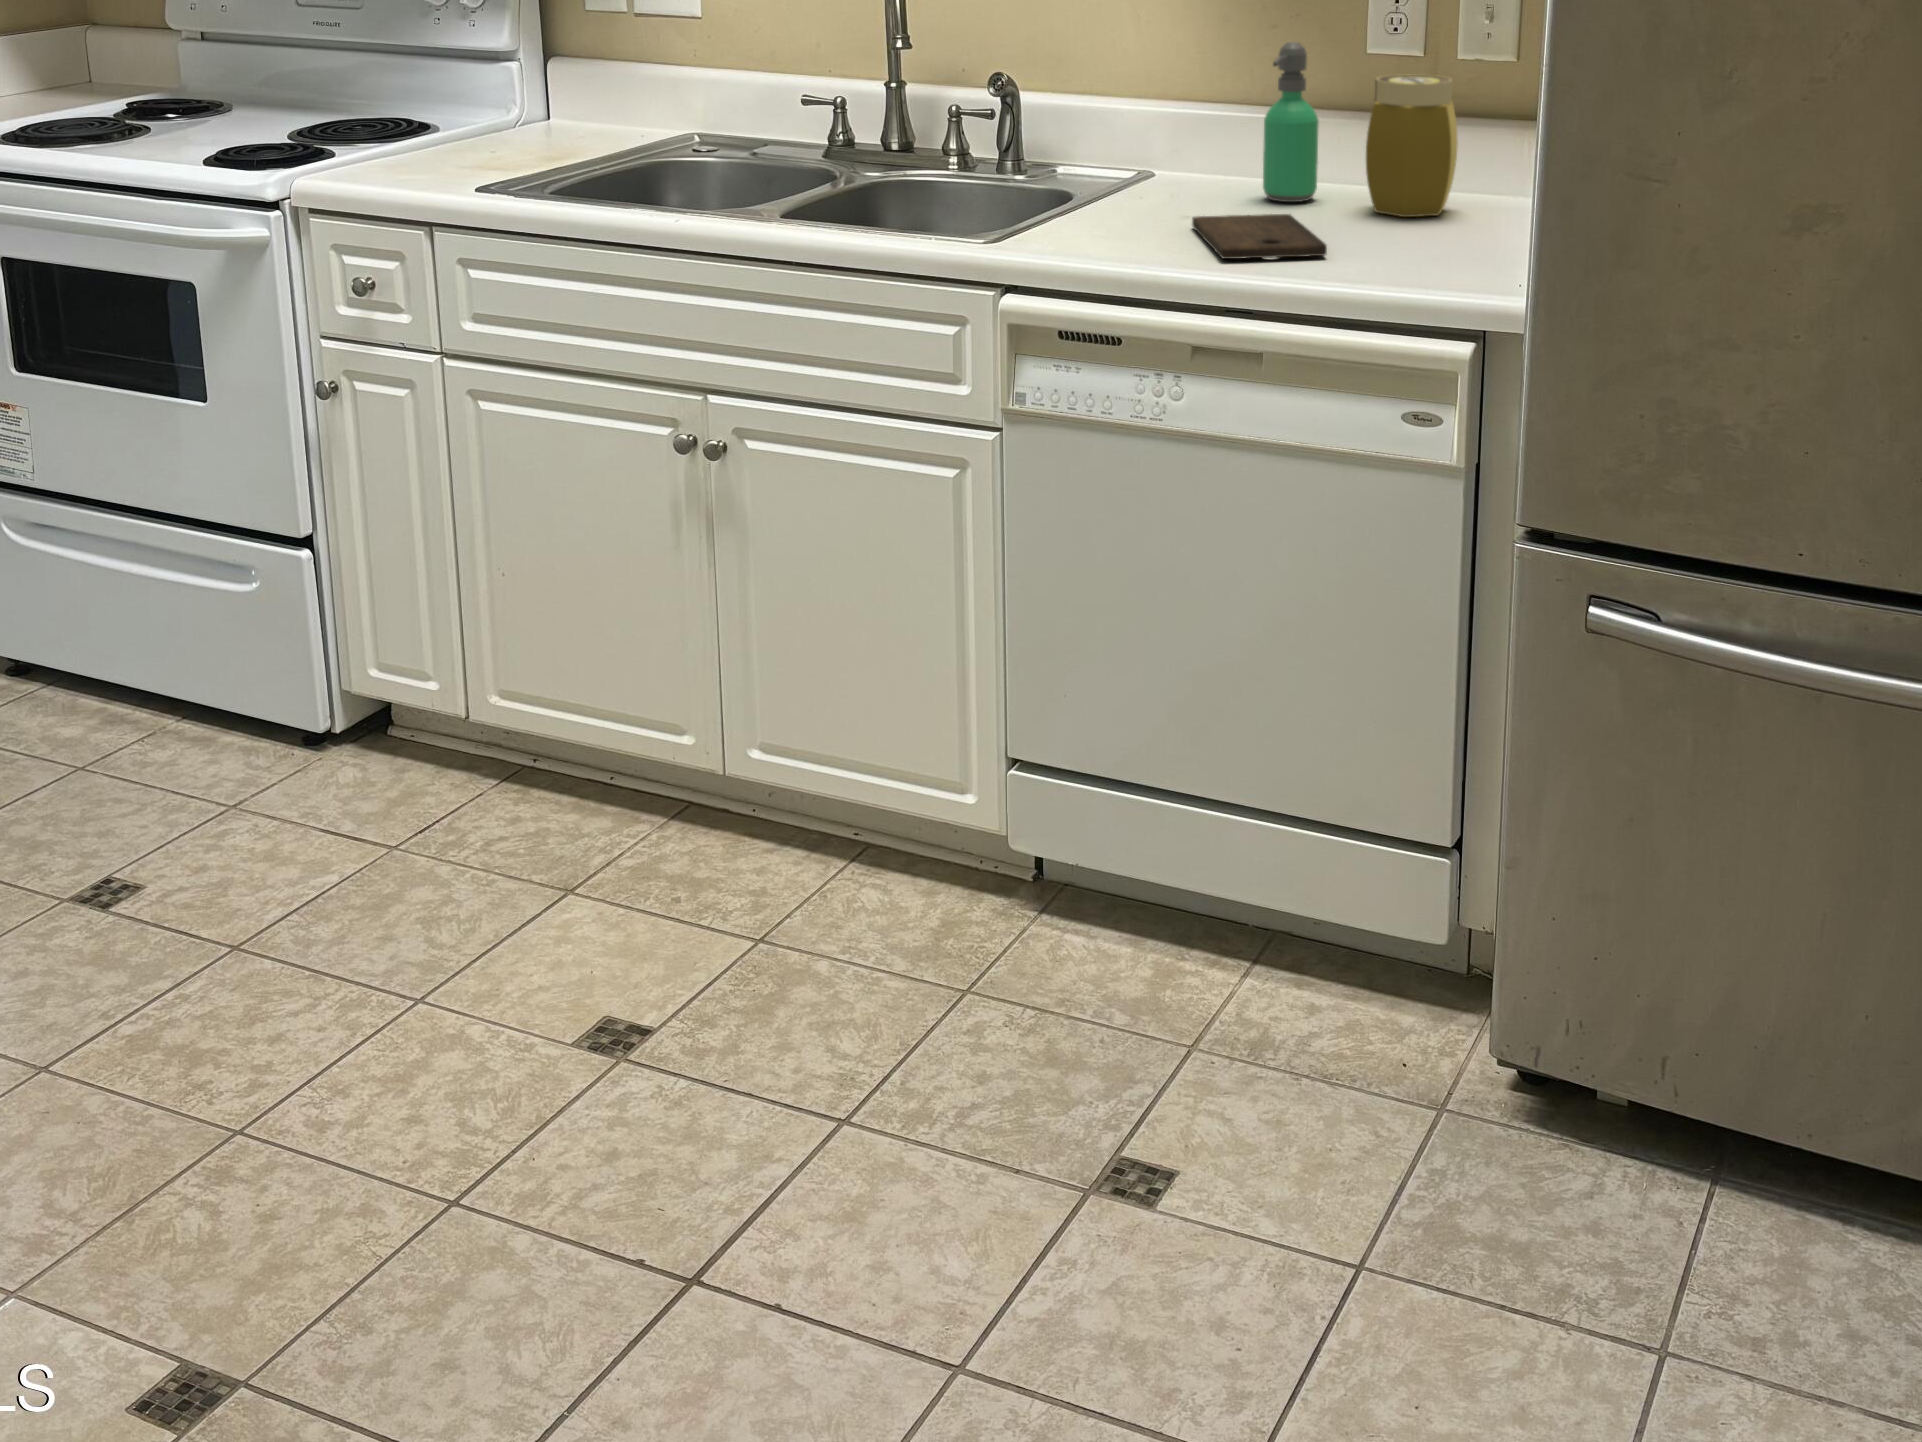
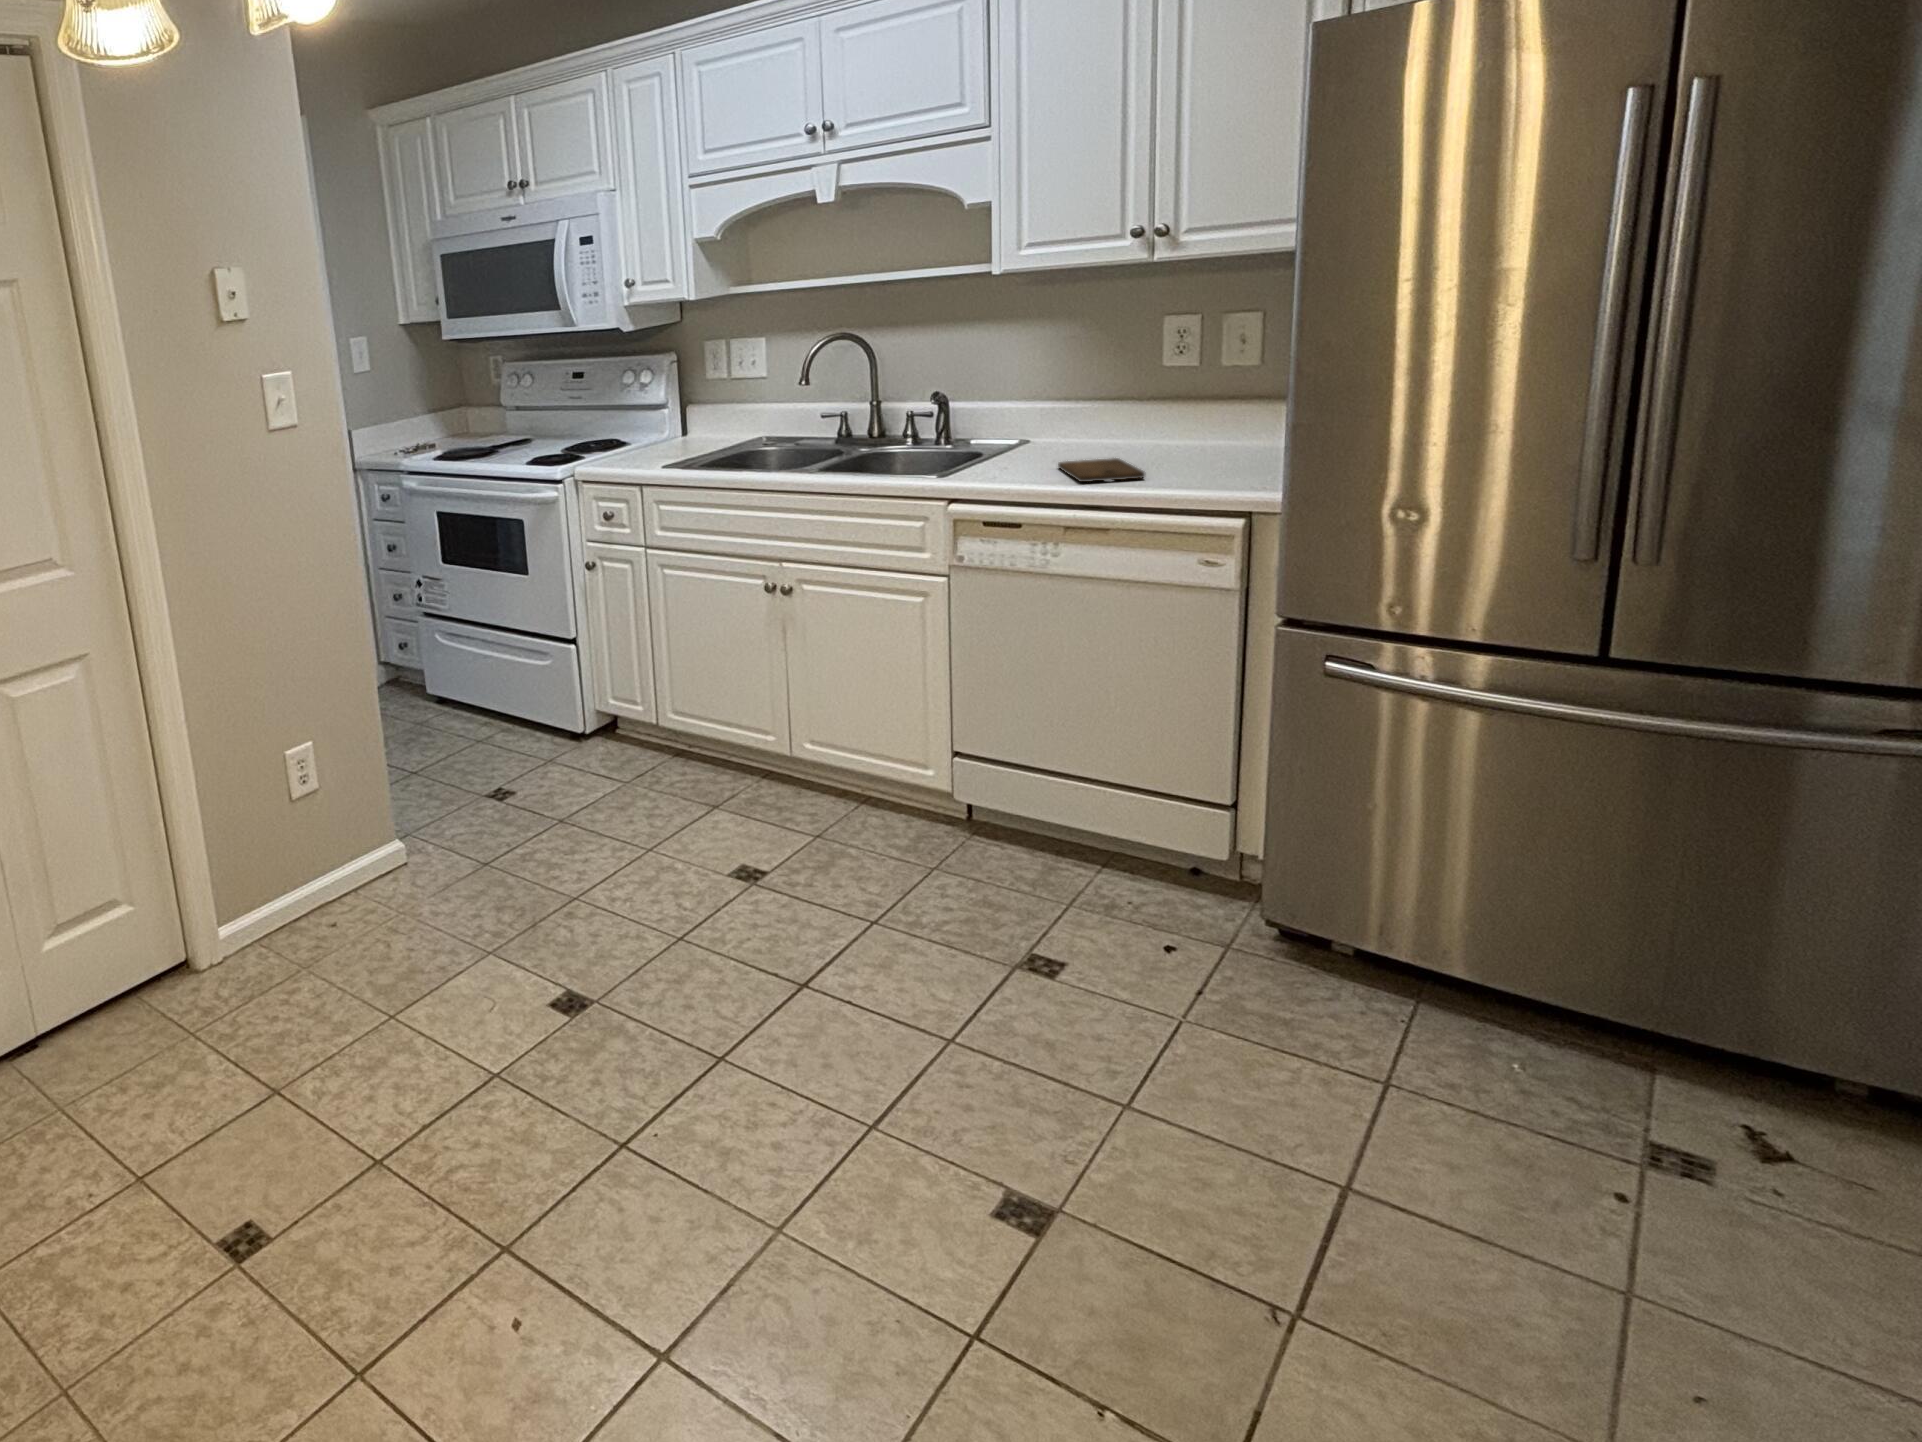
soap dispenser: present [1263,42,1319,202] -> none [1099,364,1134,453]
jar: present [1366,74,1458,217] -> none [1166,376,1227,457]

